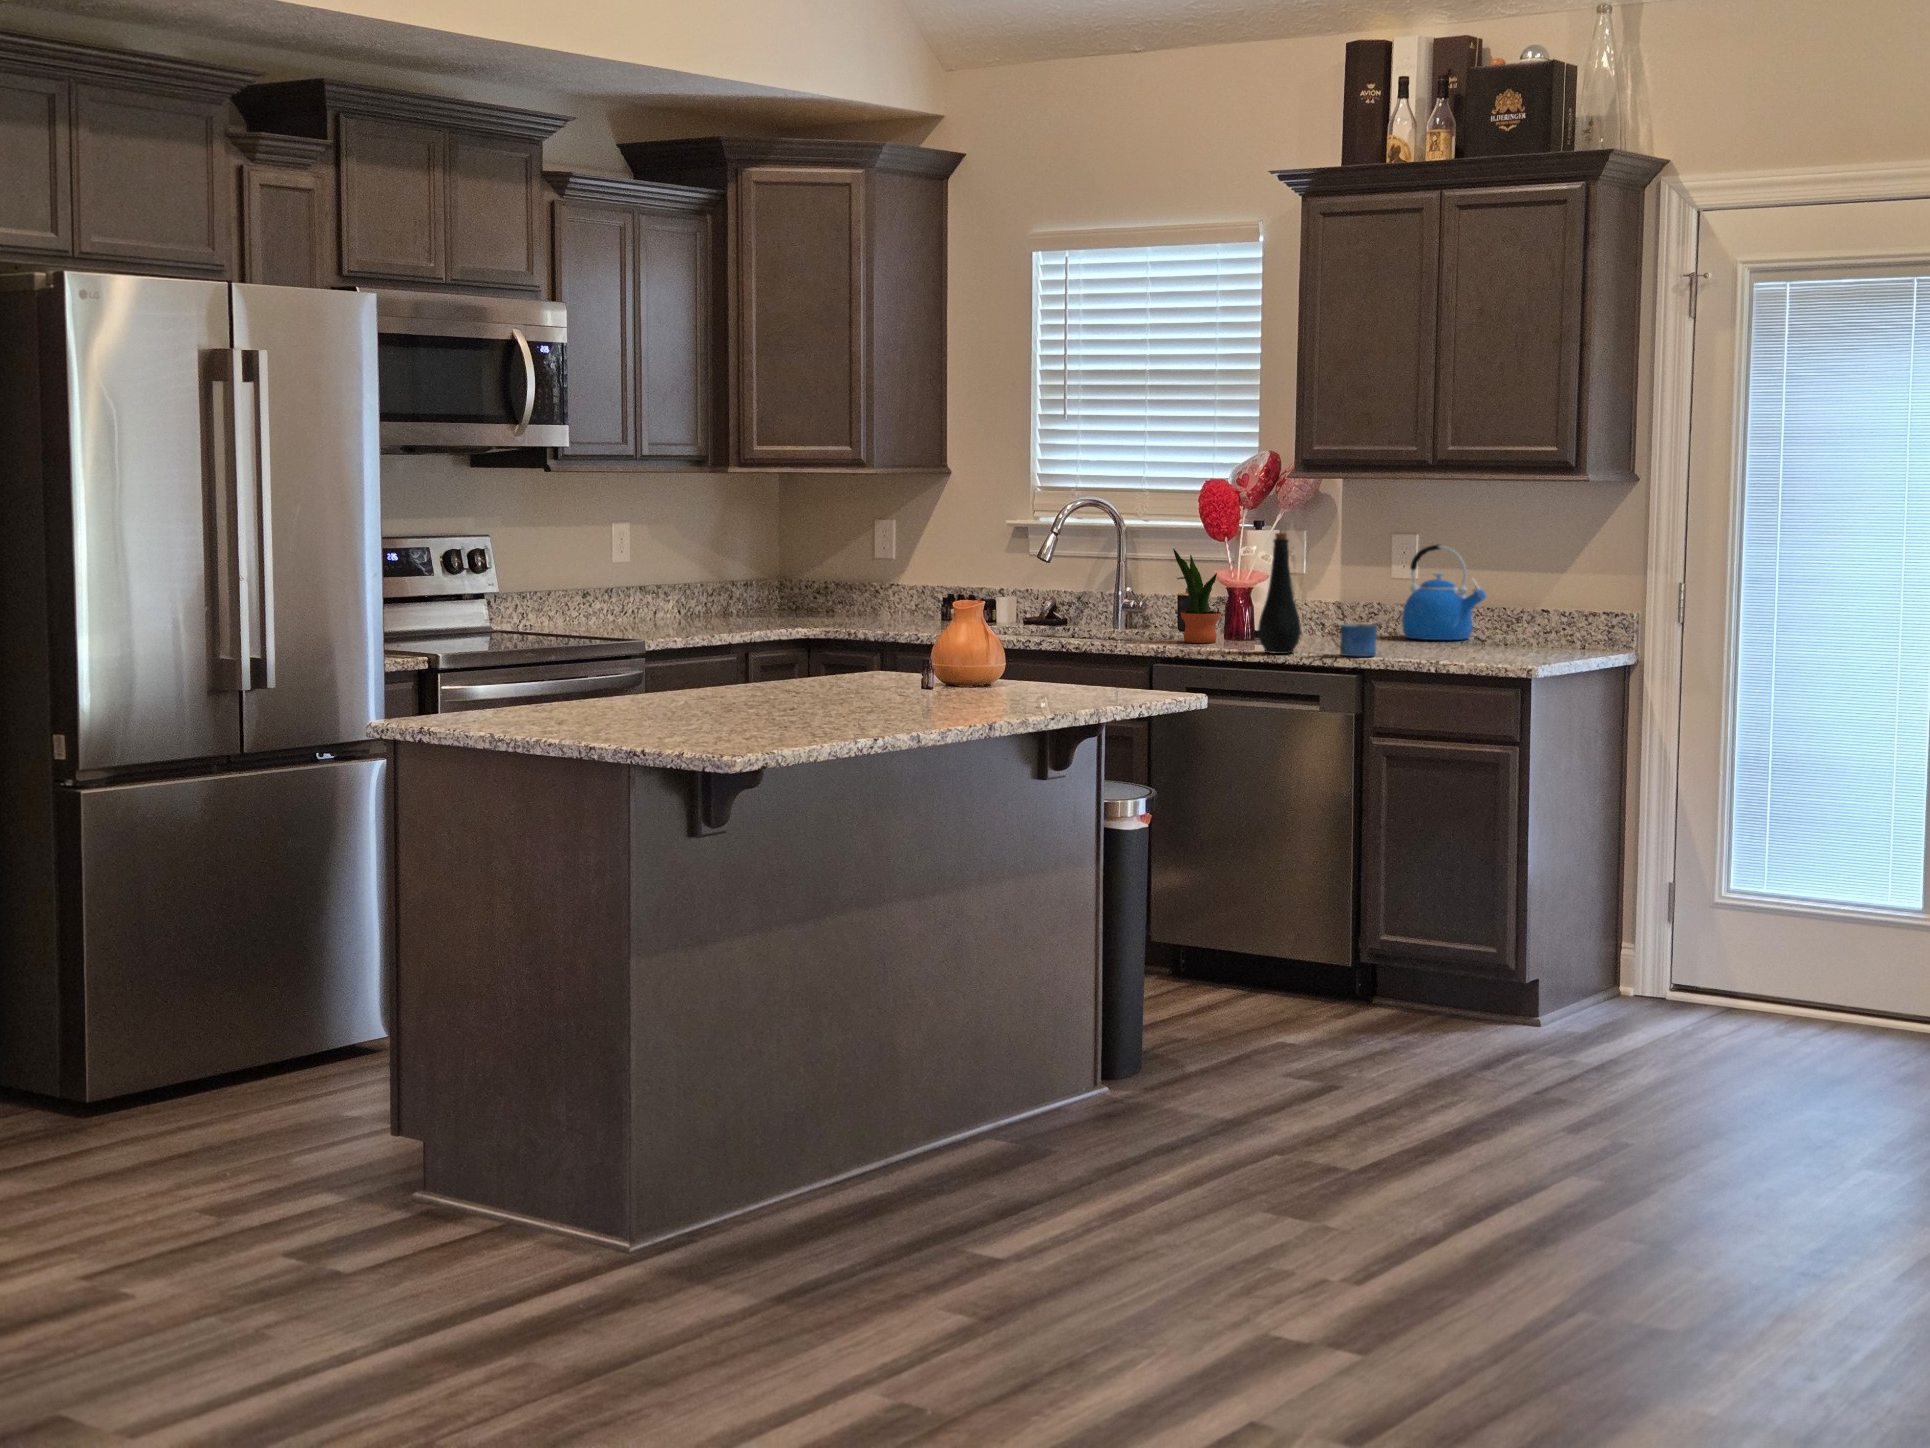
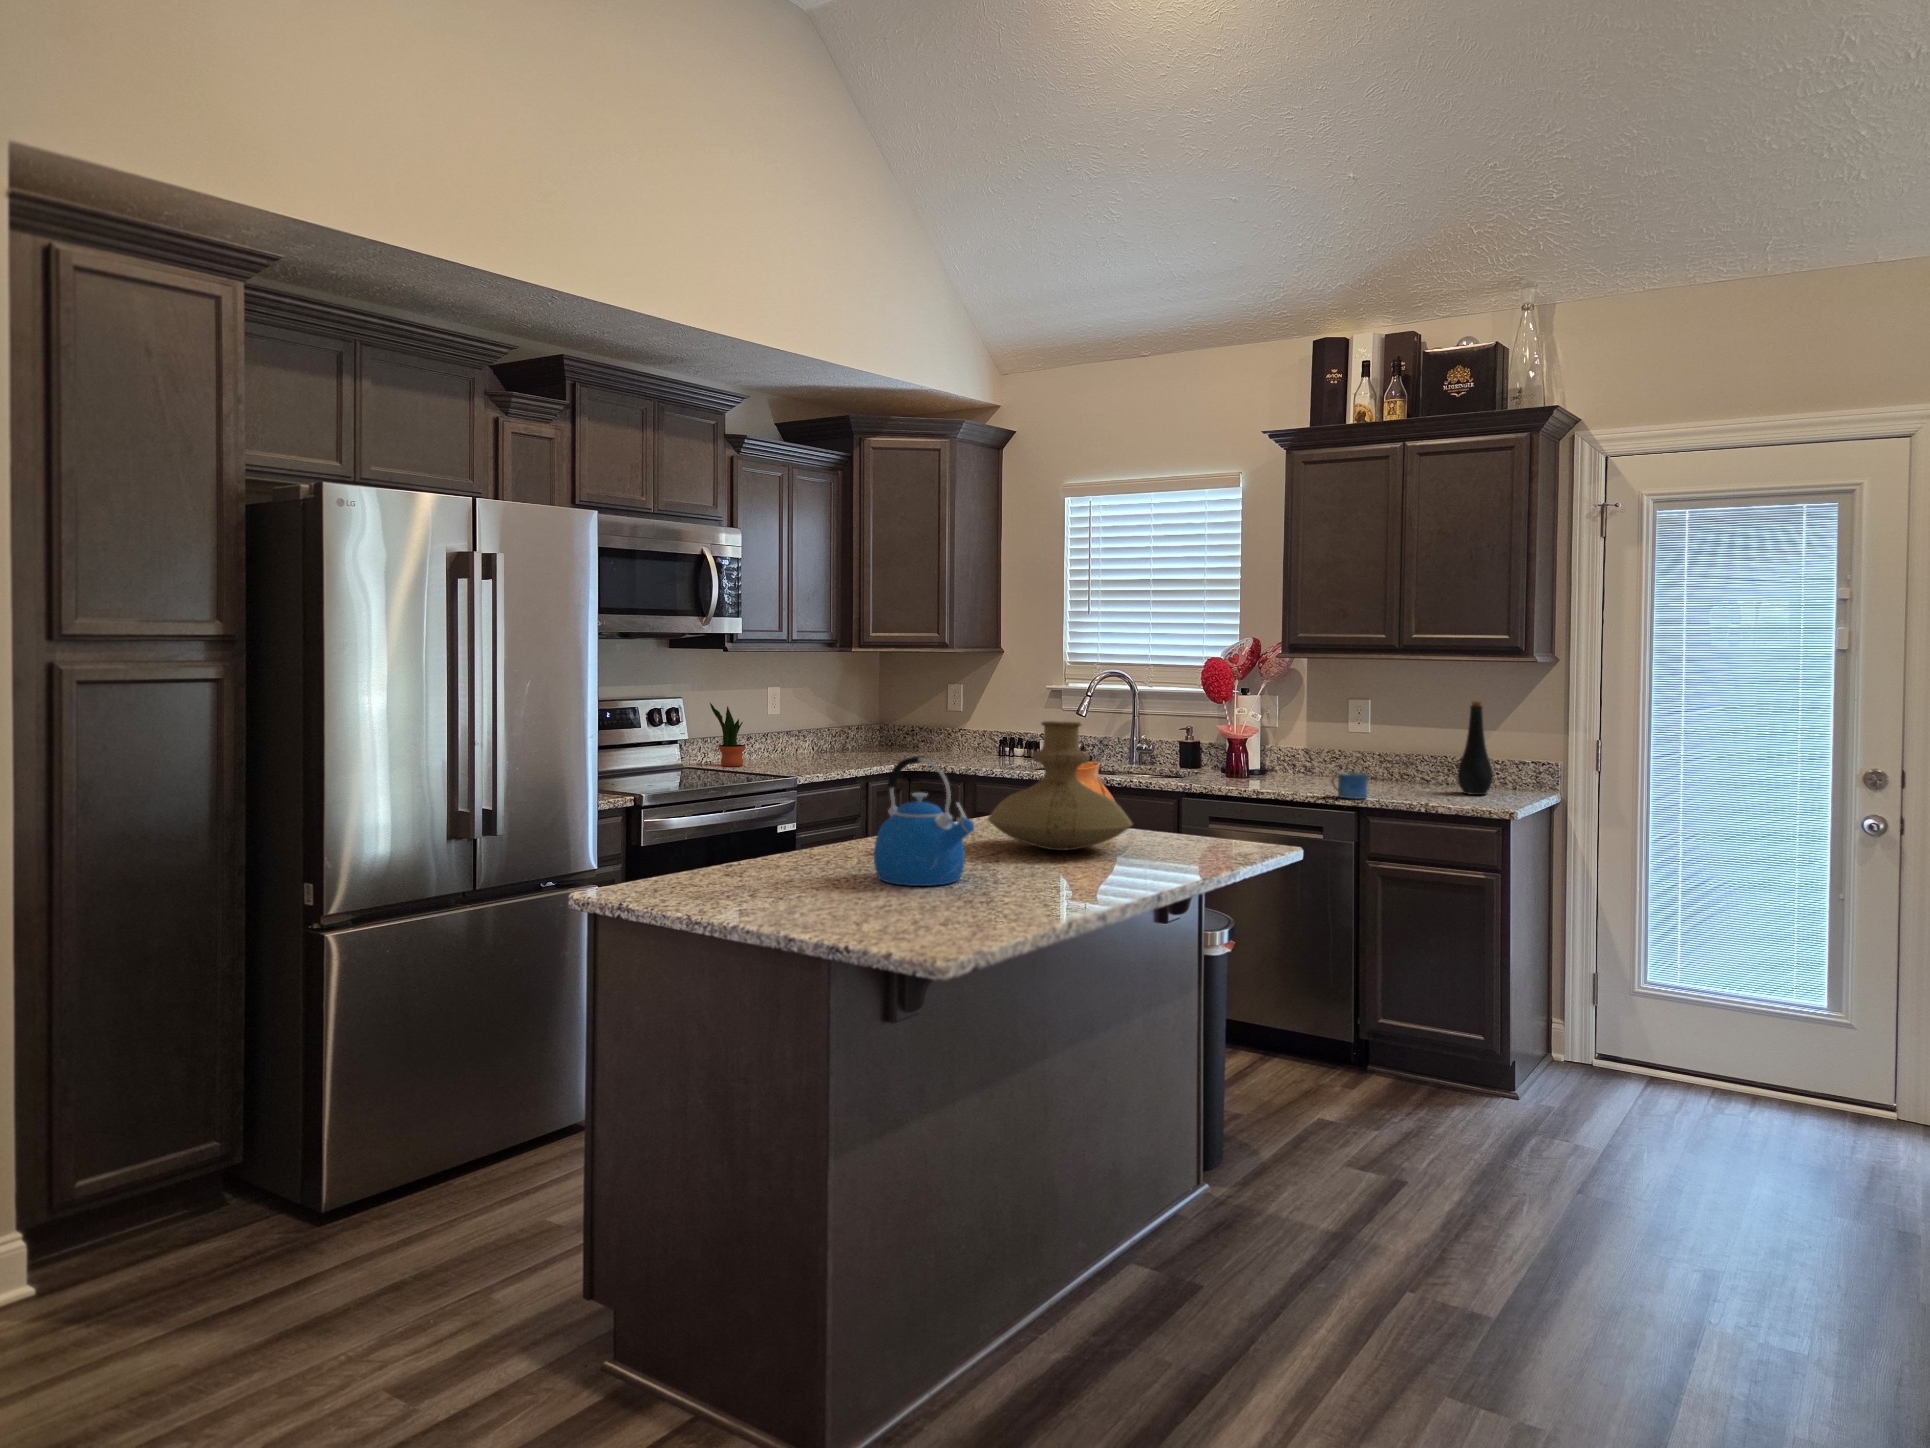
bottle: present [1258,533,1301,654] -> present [1457,701,1493,795]
kettle: present [1402,544,1486,640] -> present [874,756,974,886]
vase: none [845,545,1013,694] -> present [988,721,1132,850]
potted plant: present [1173,549,1220,643] -> present [710,703,745,767]

